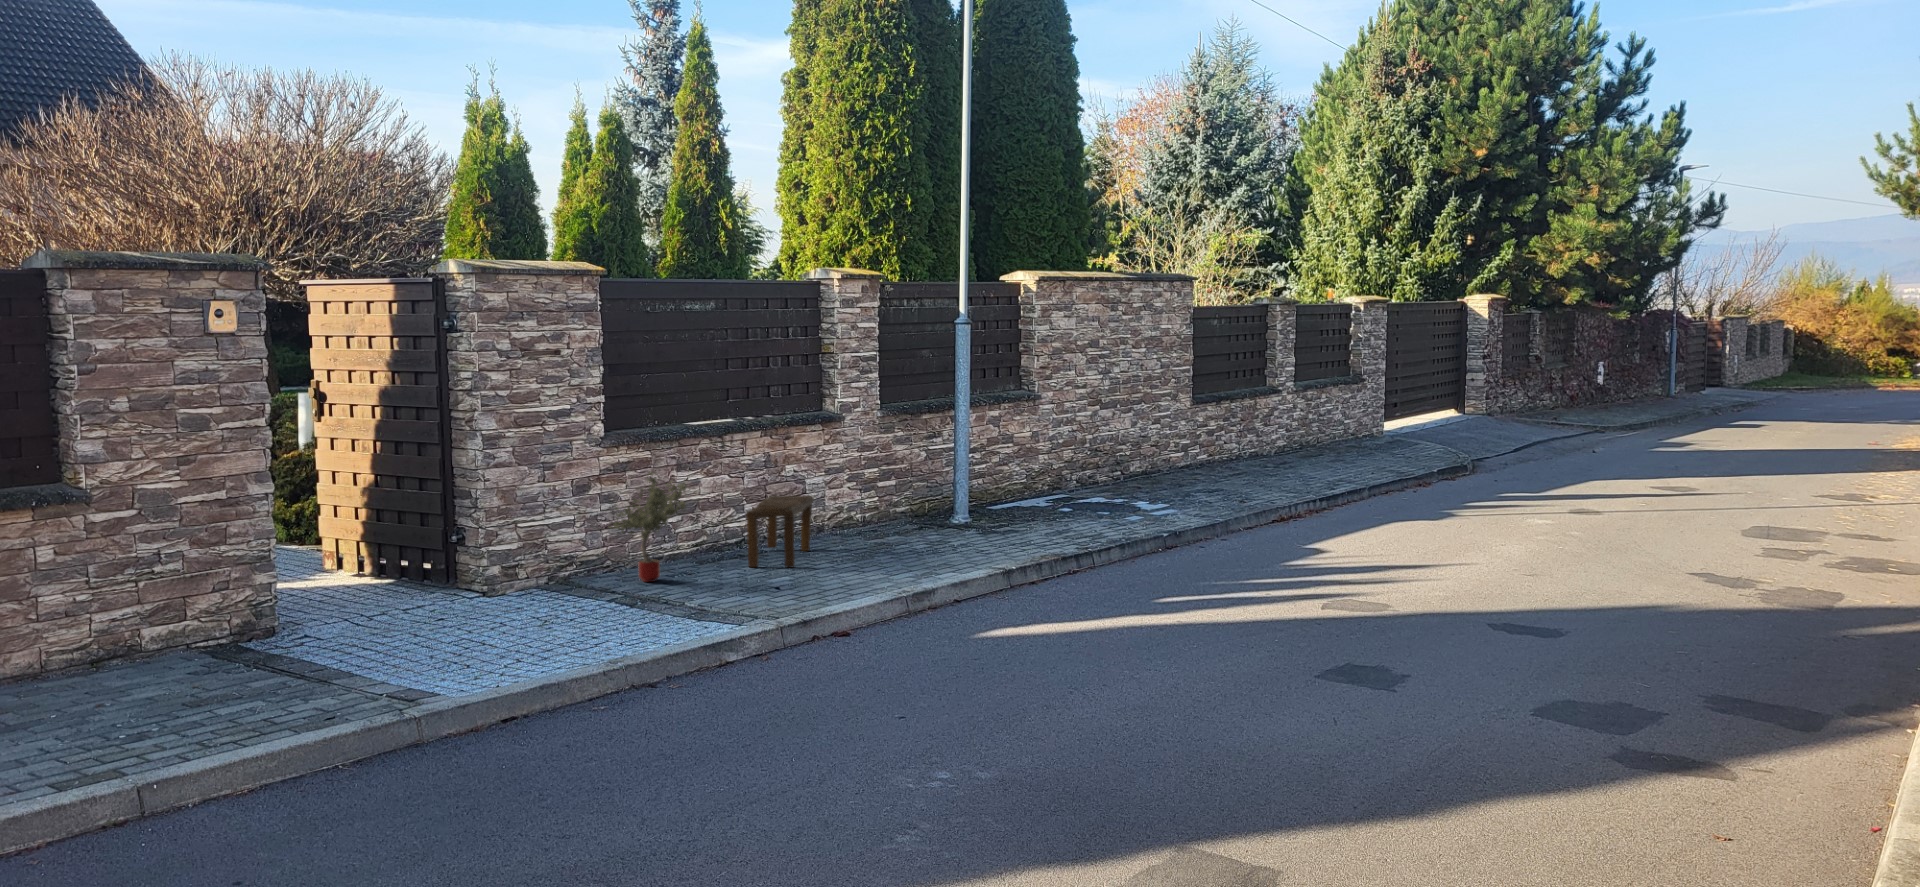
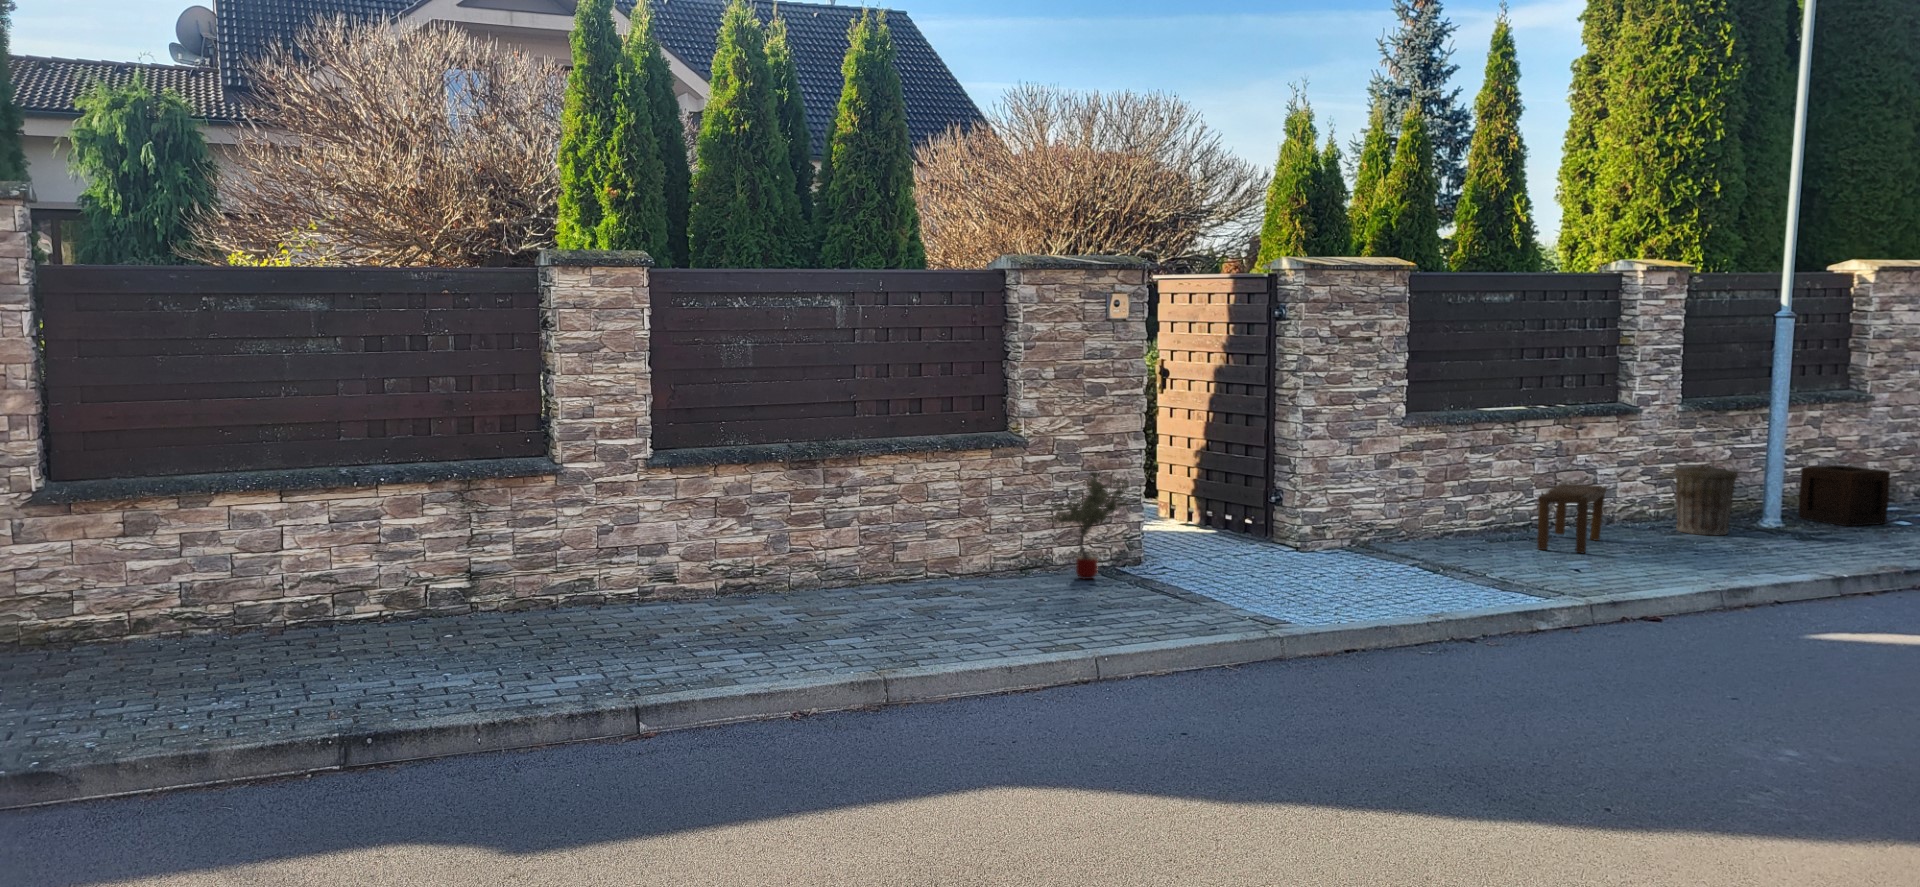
wooden crate: none [983,458,1052,515] -> present [1798,465,1890,526]
trash can: none [875,466,930,535] -> present [1674,464,1738,535]
potted tree: present [609,472,686,582] -> present [1047,466,1129,580]

